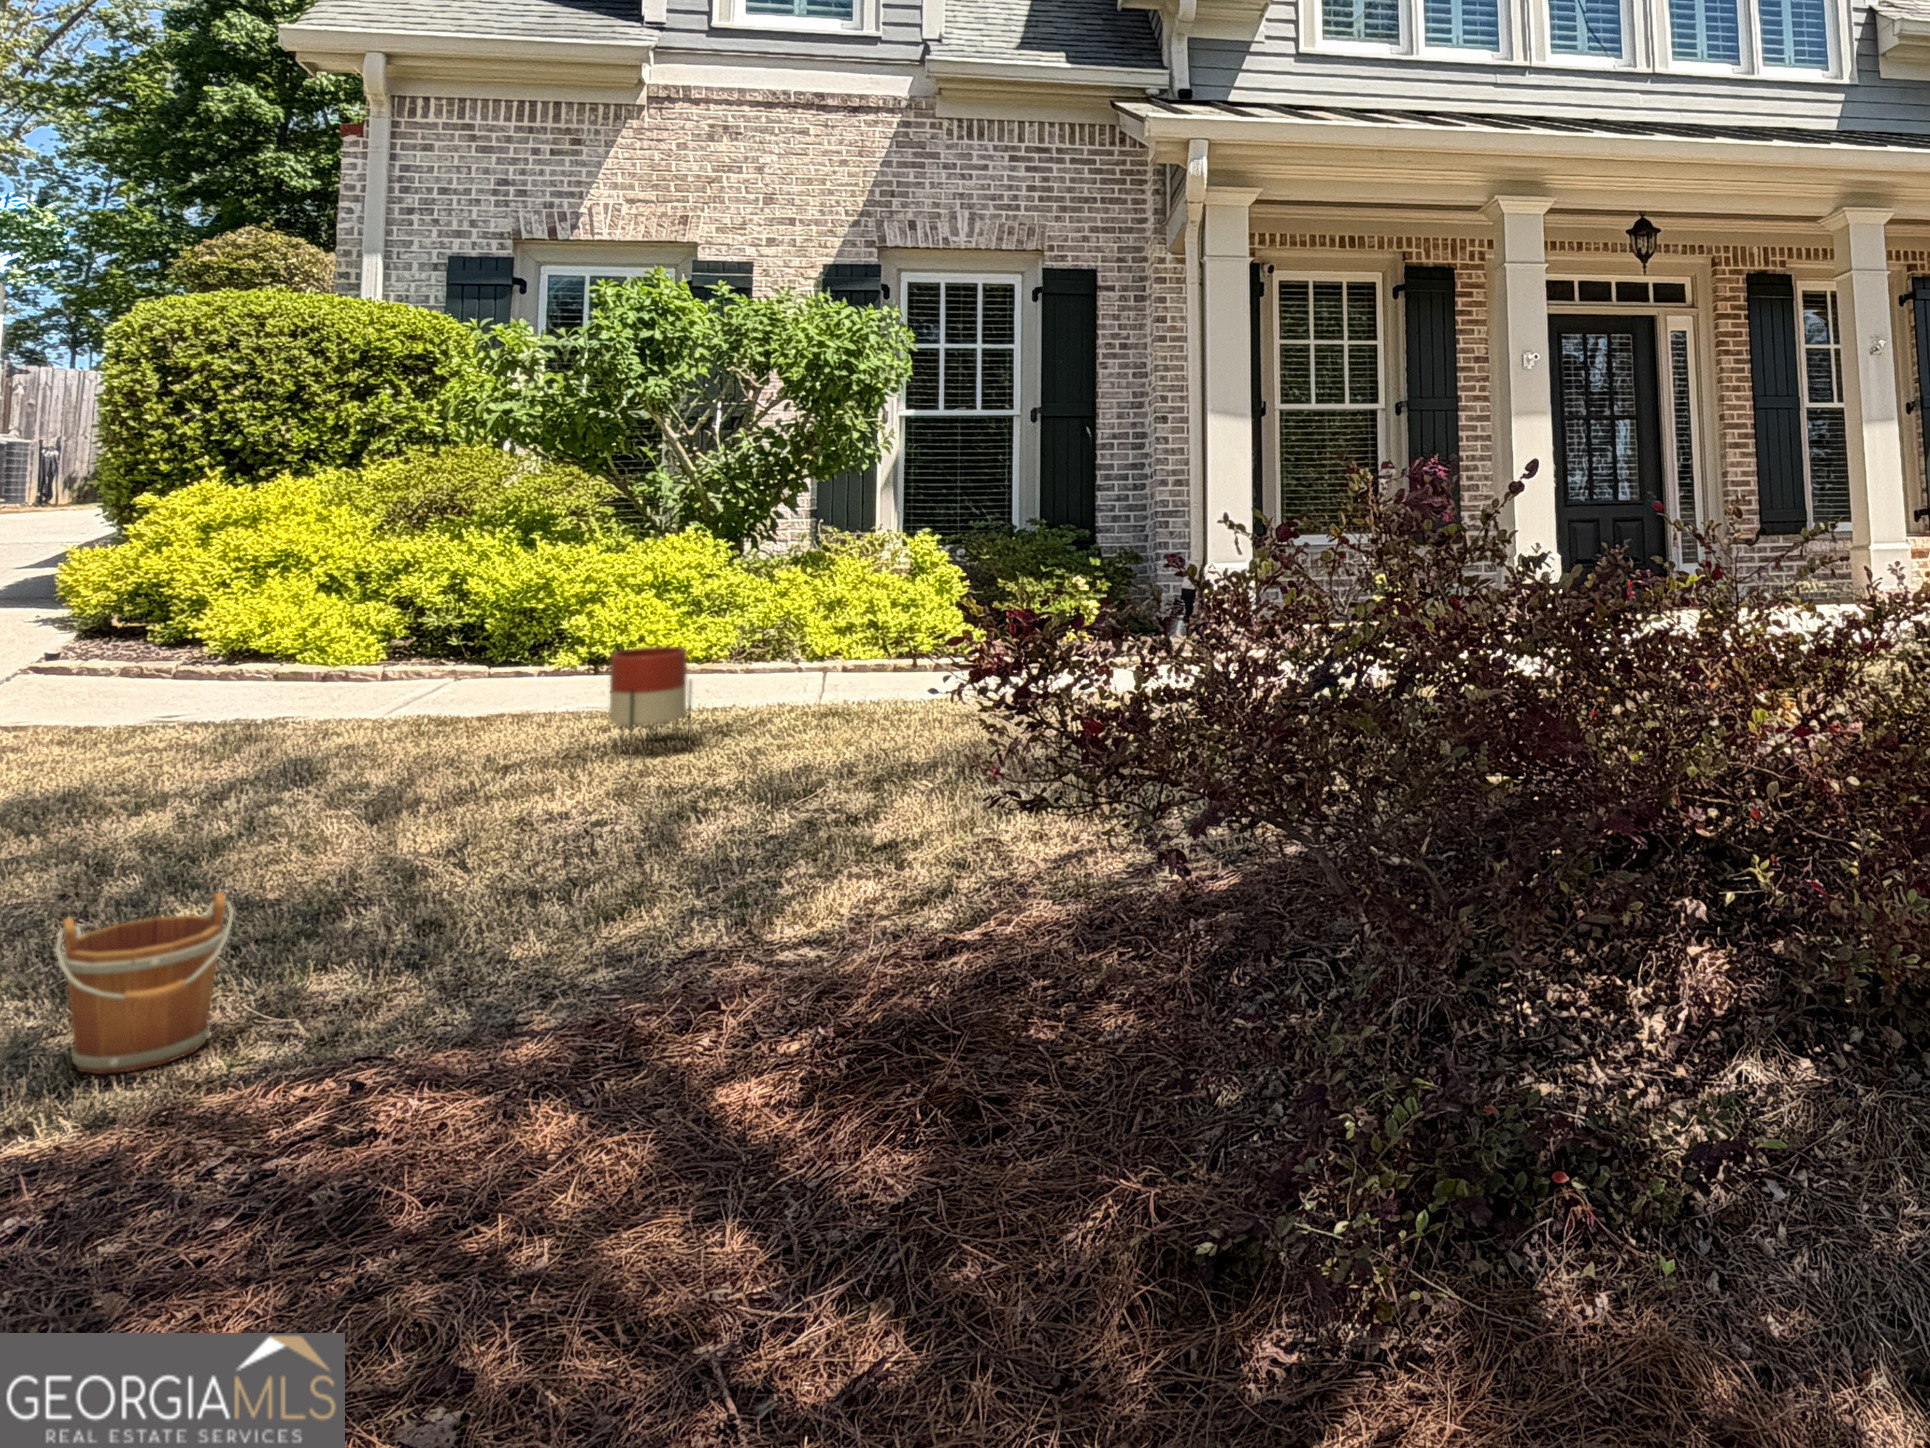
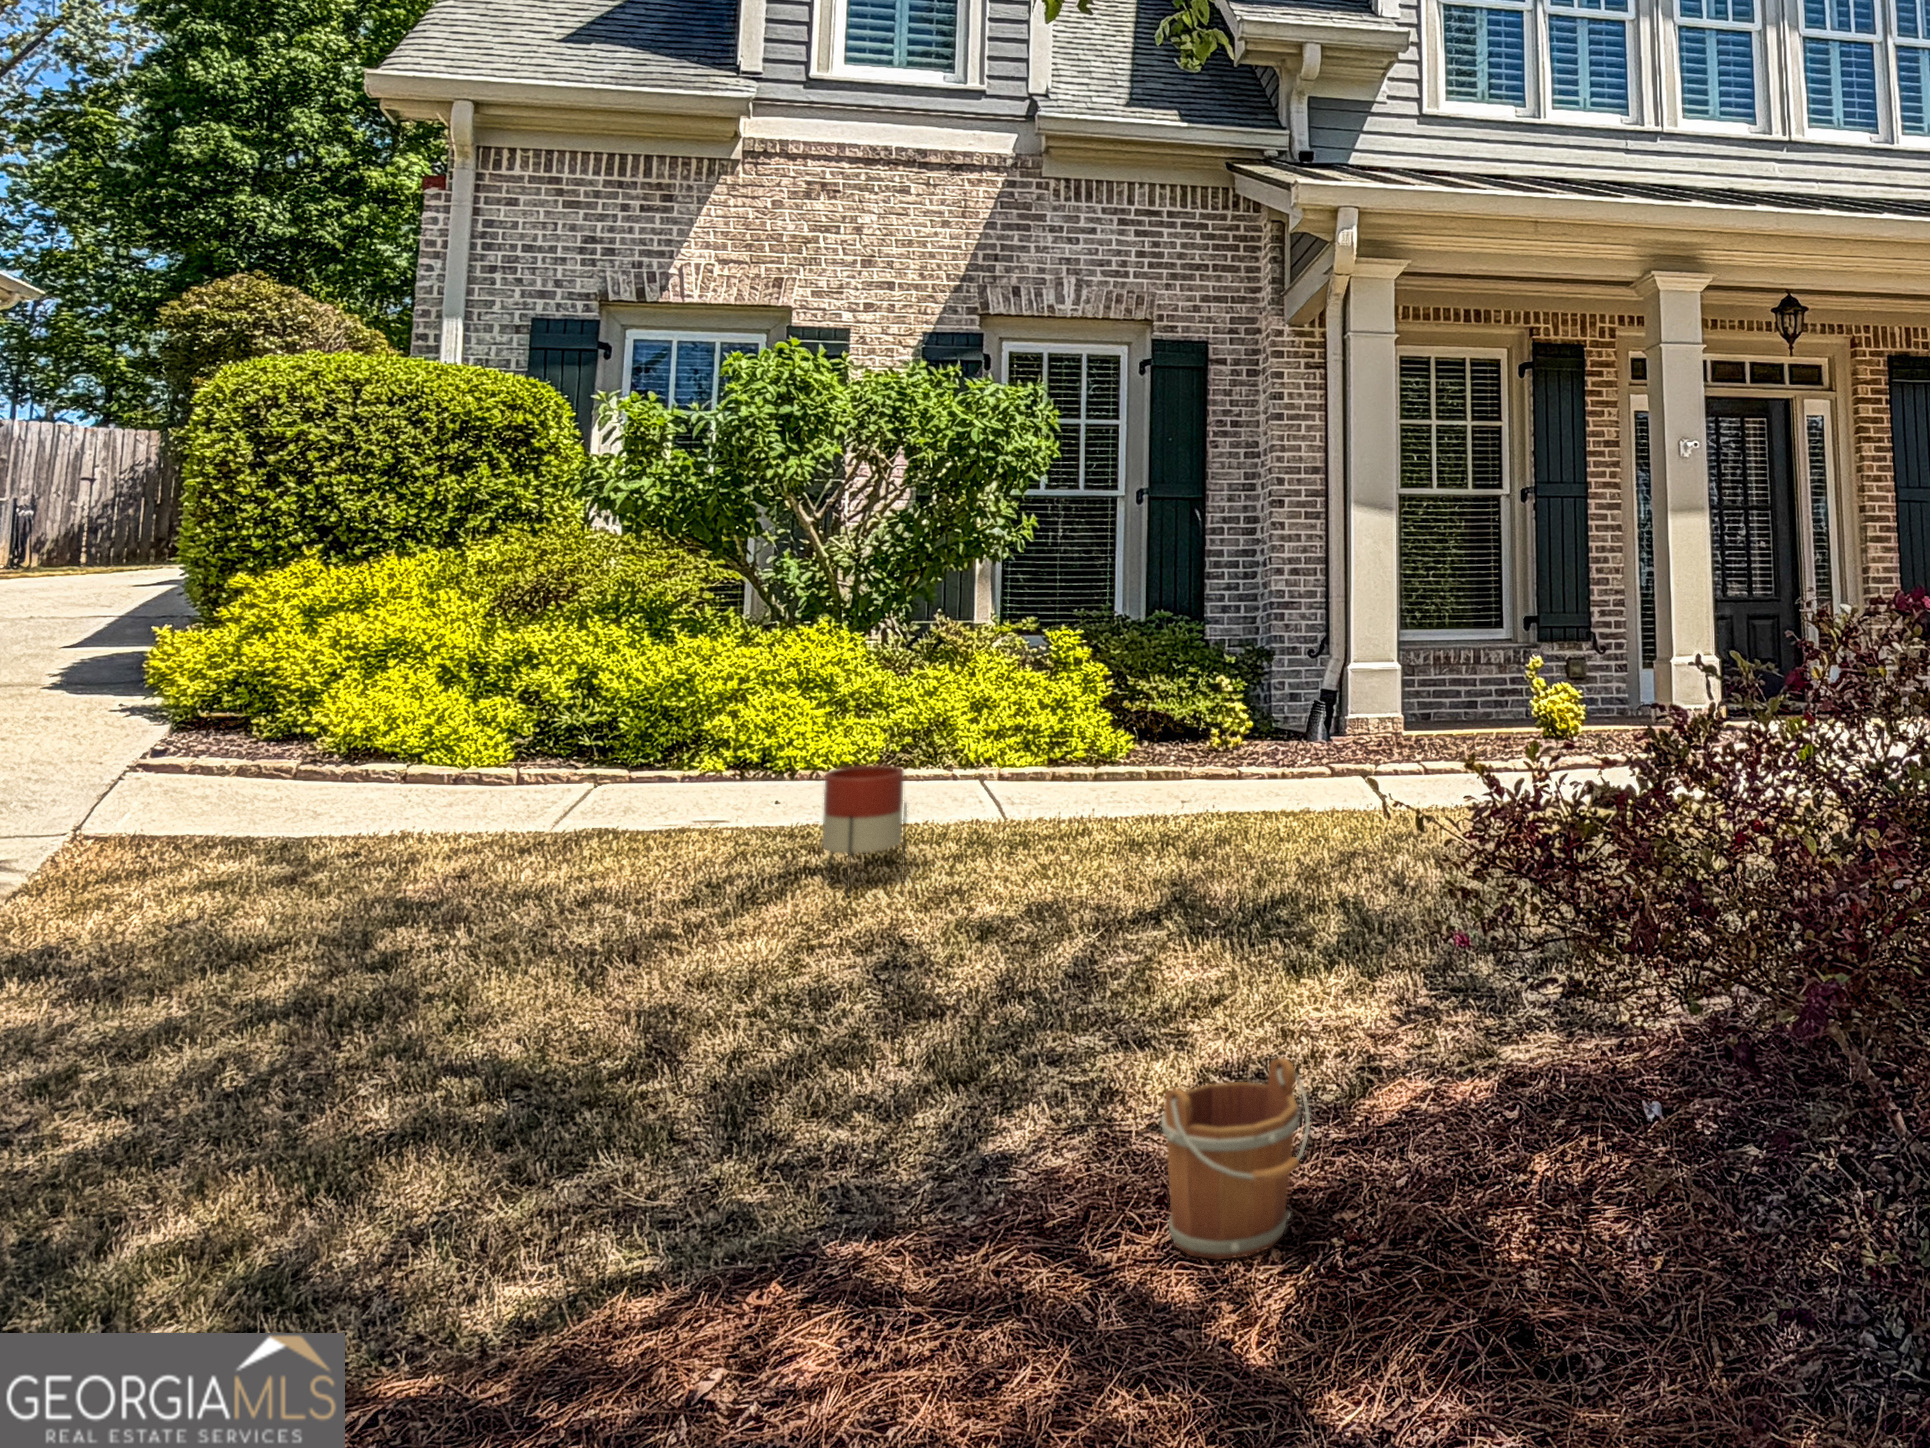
bucket: present [56,892,234,1074] -> present [1162,1058,1310,1259]

